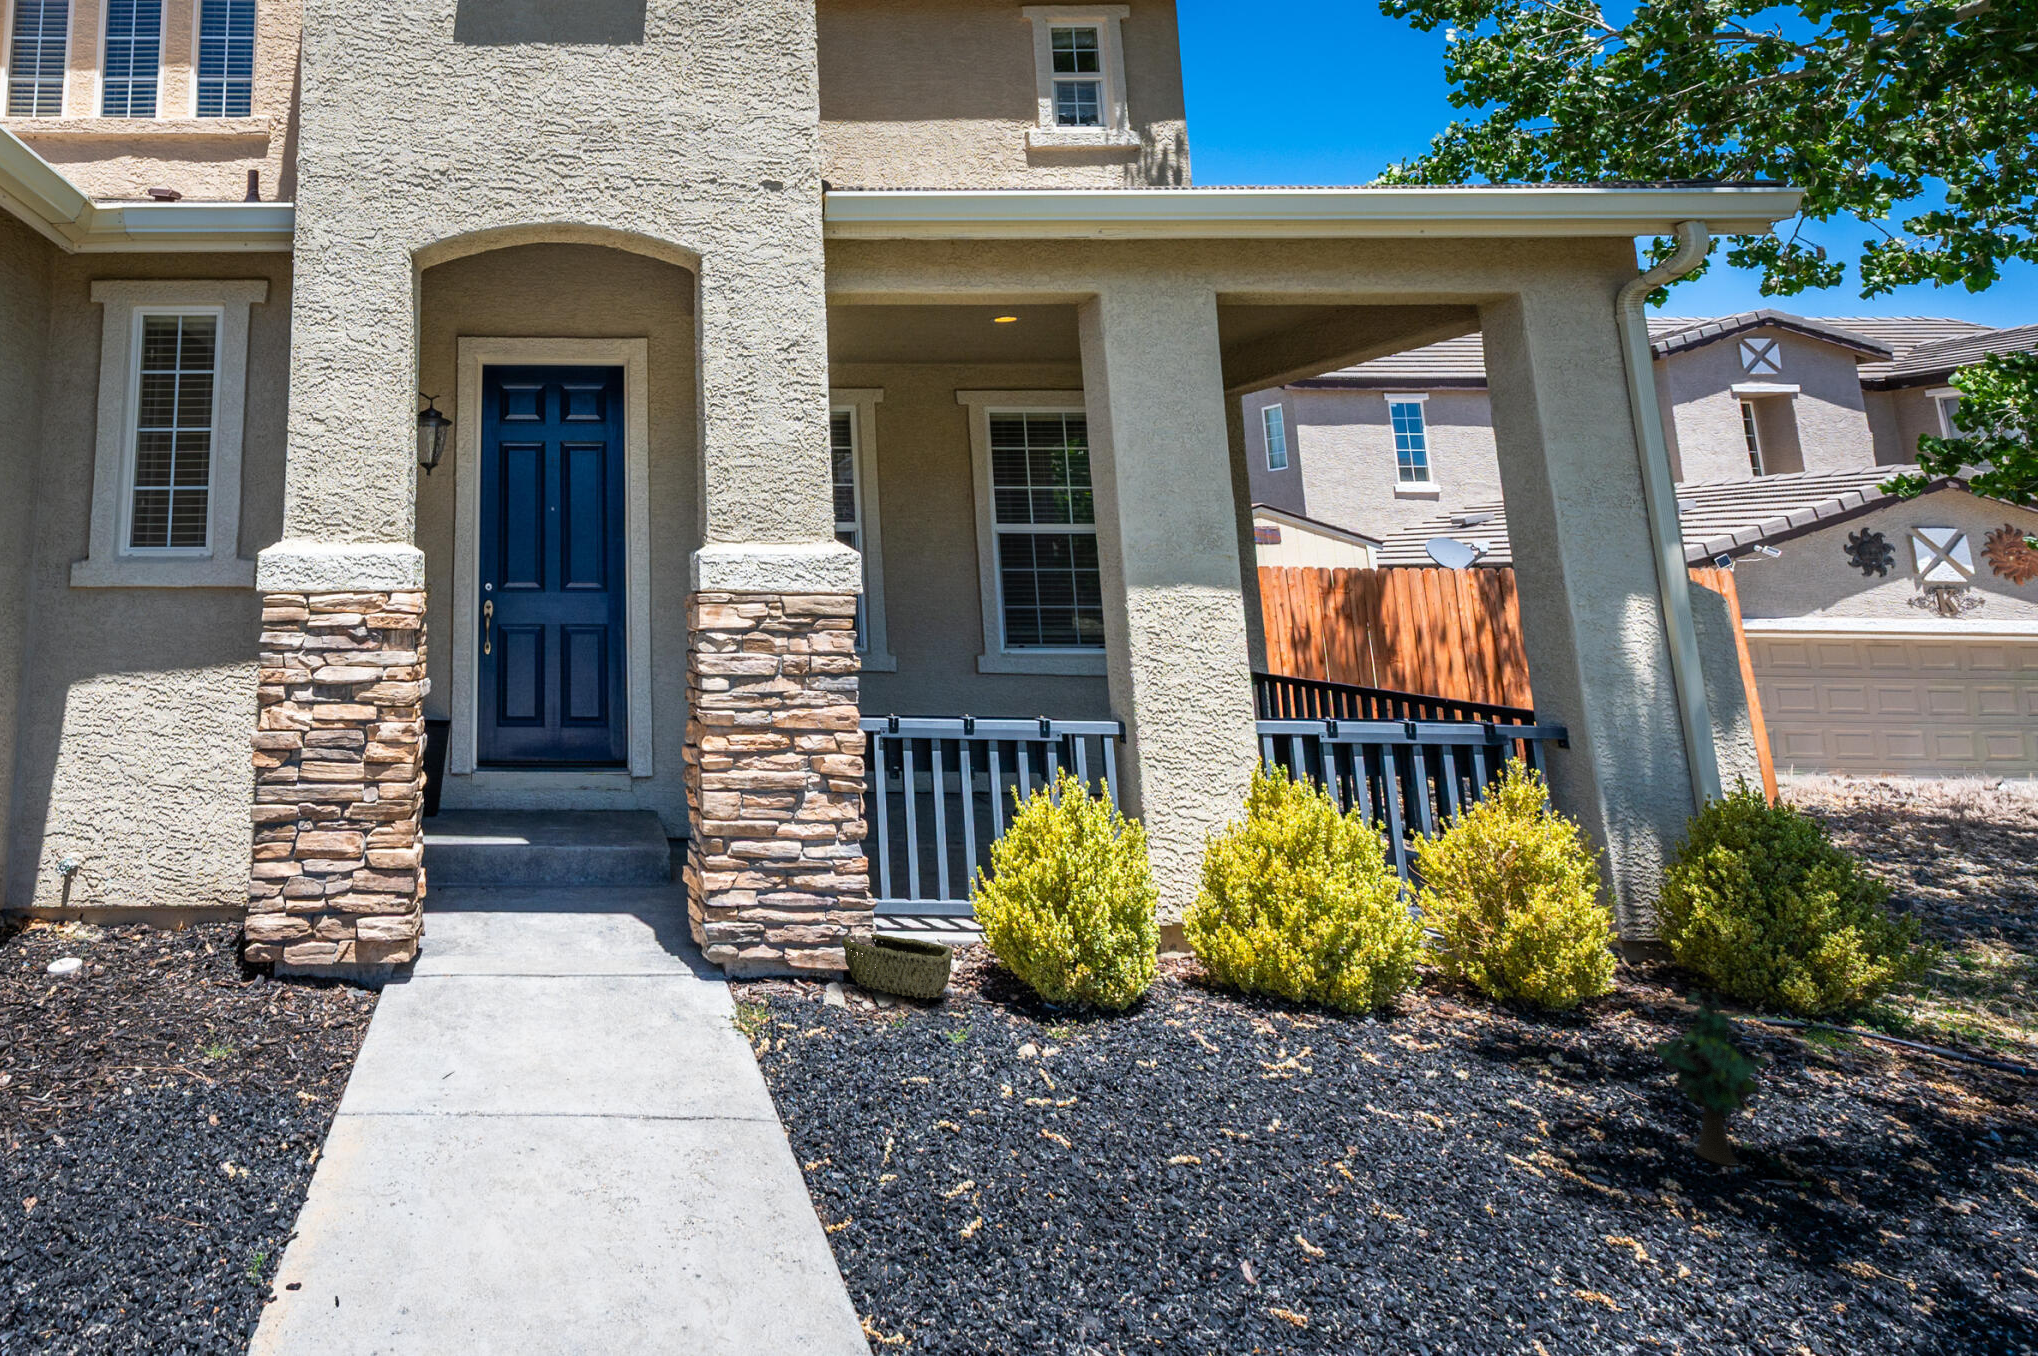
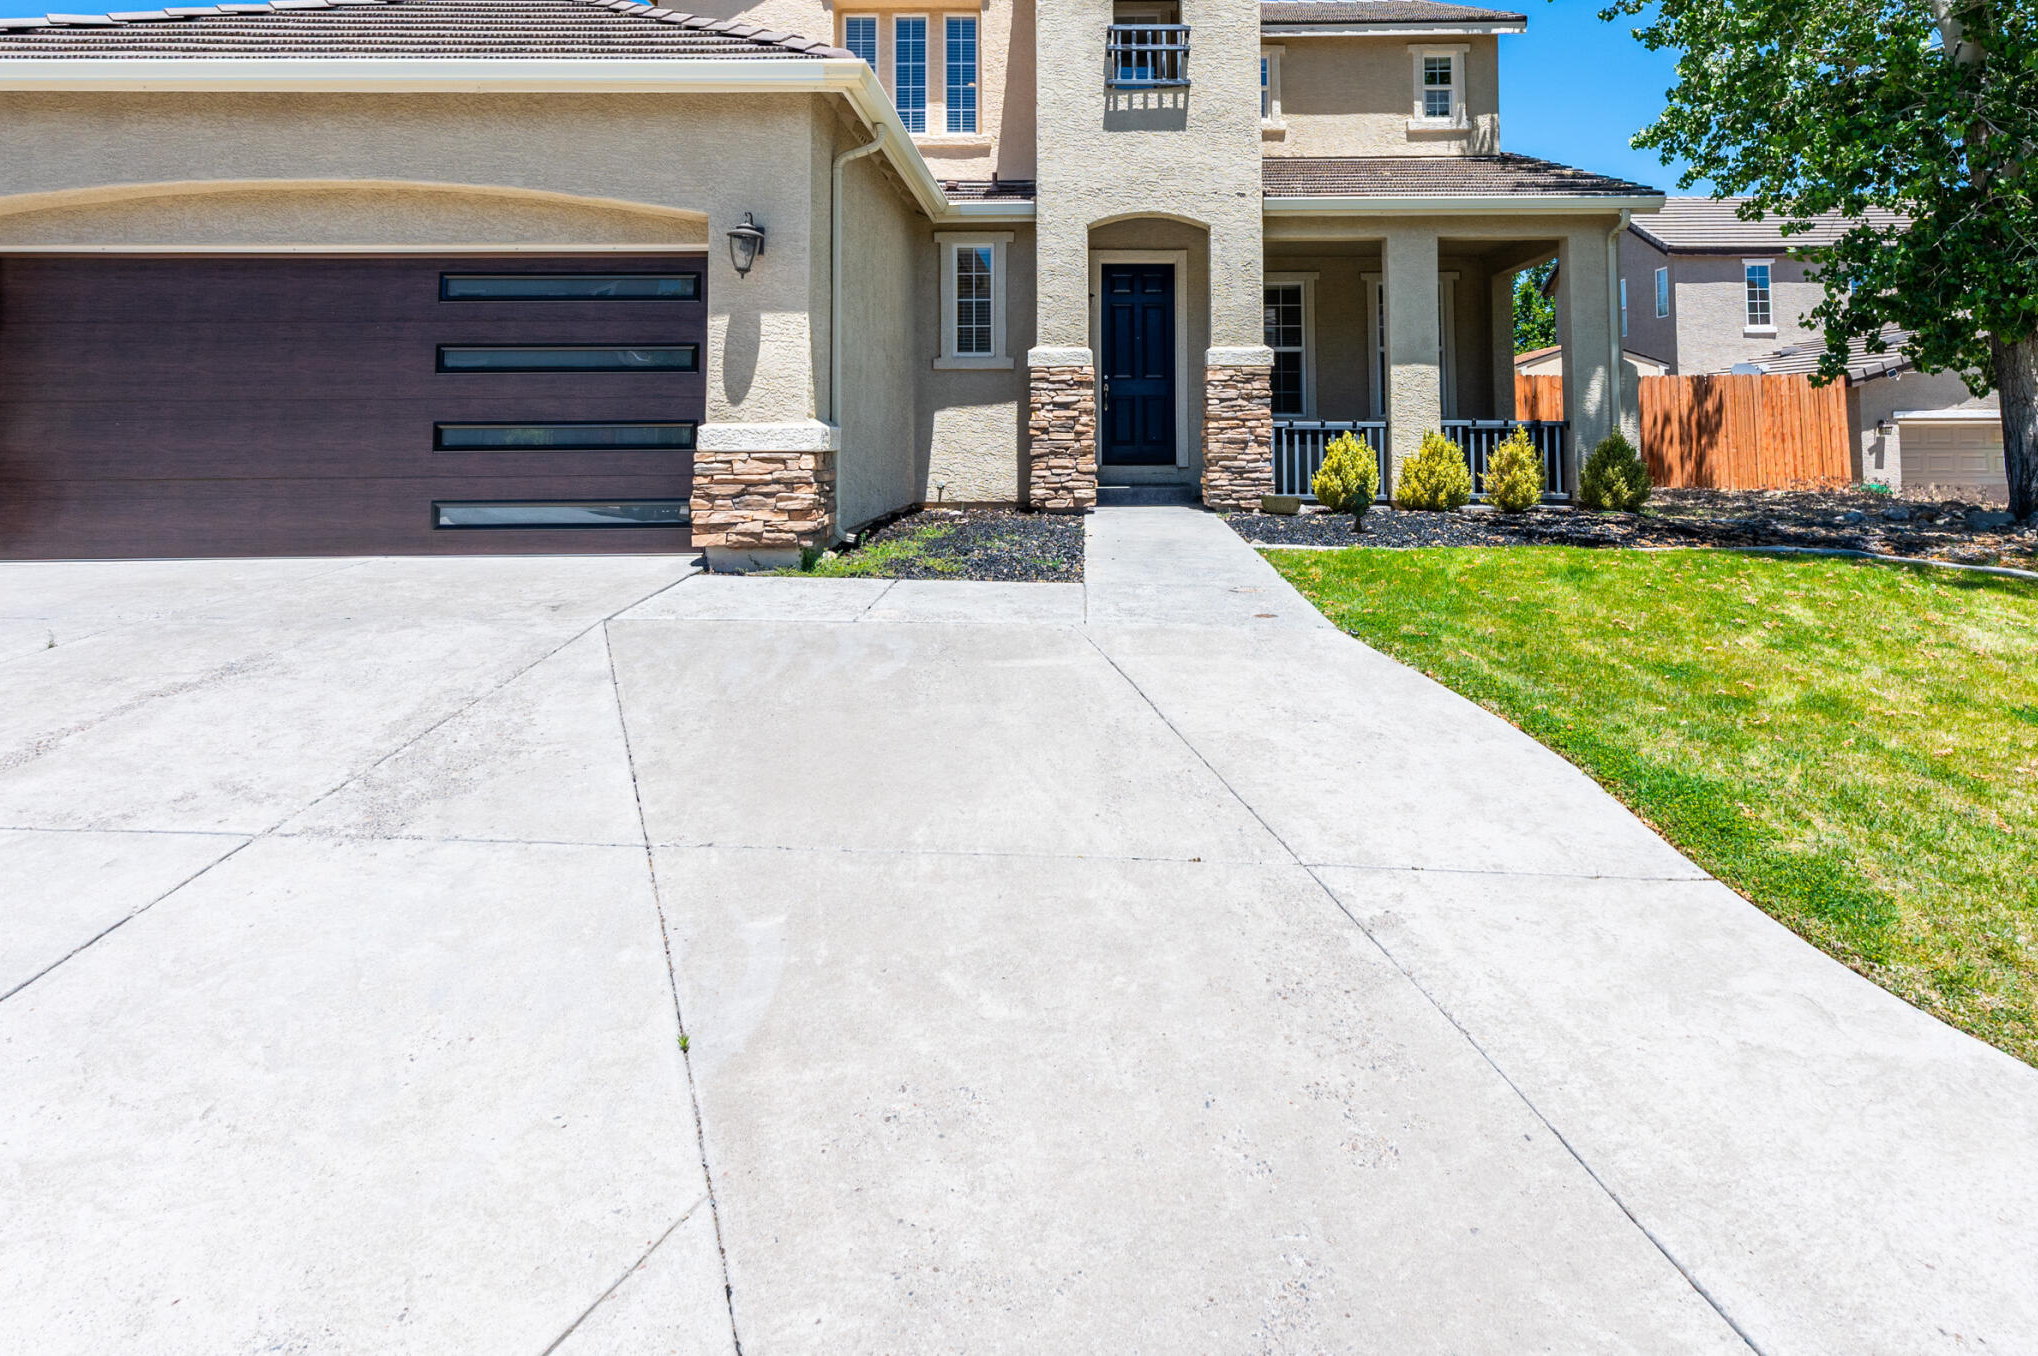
decorative plant: present [1650,992,1766,1166] -> present [1344,481,1373,532]

